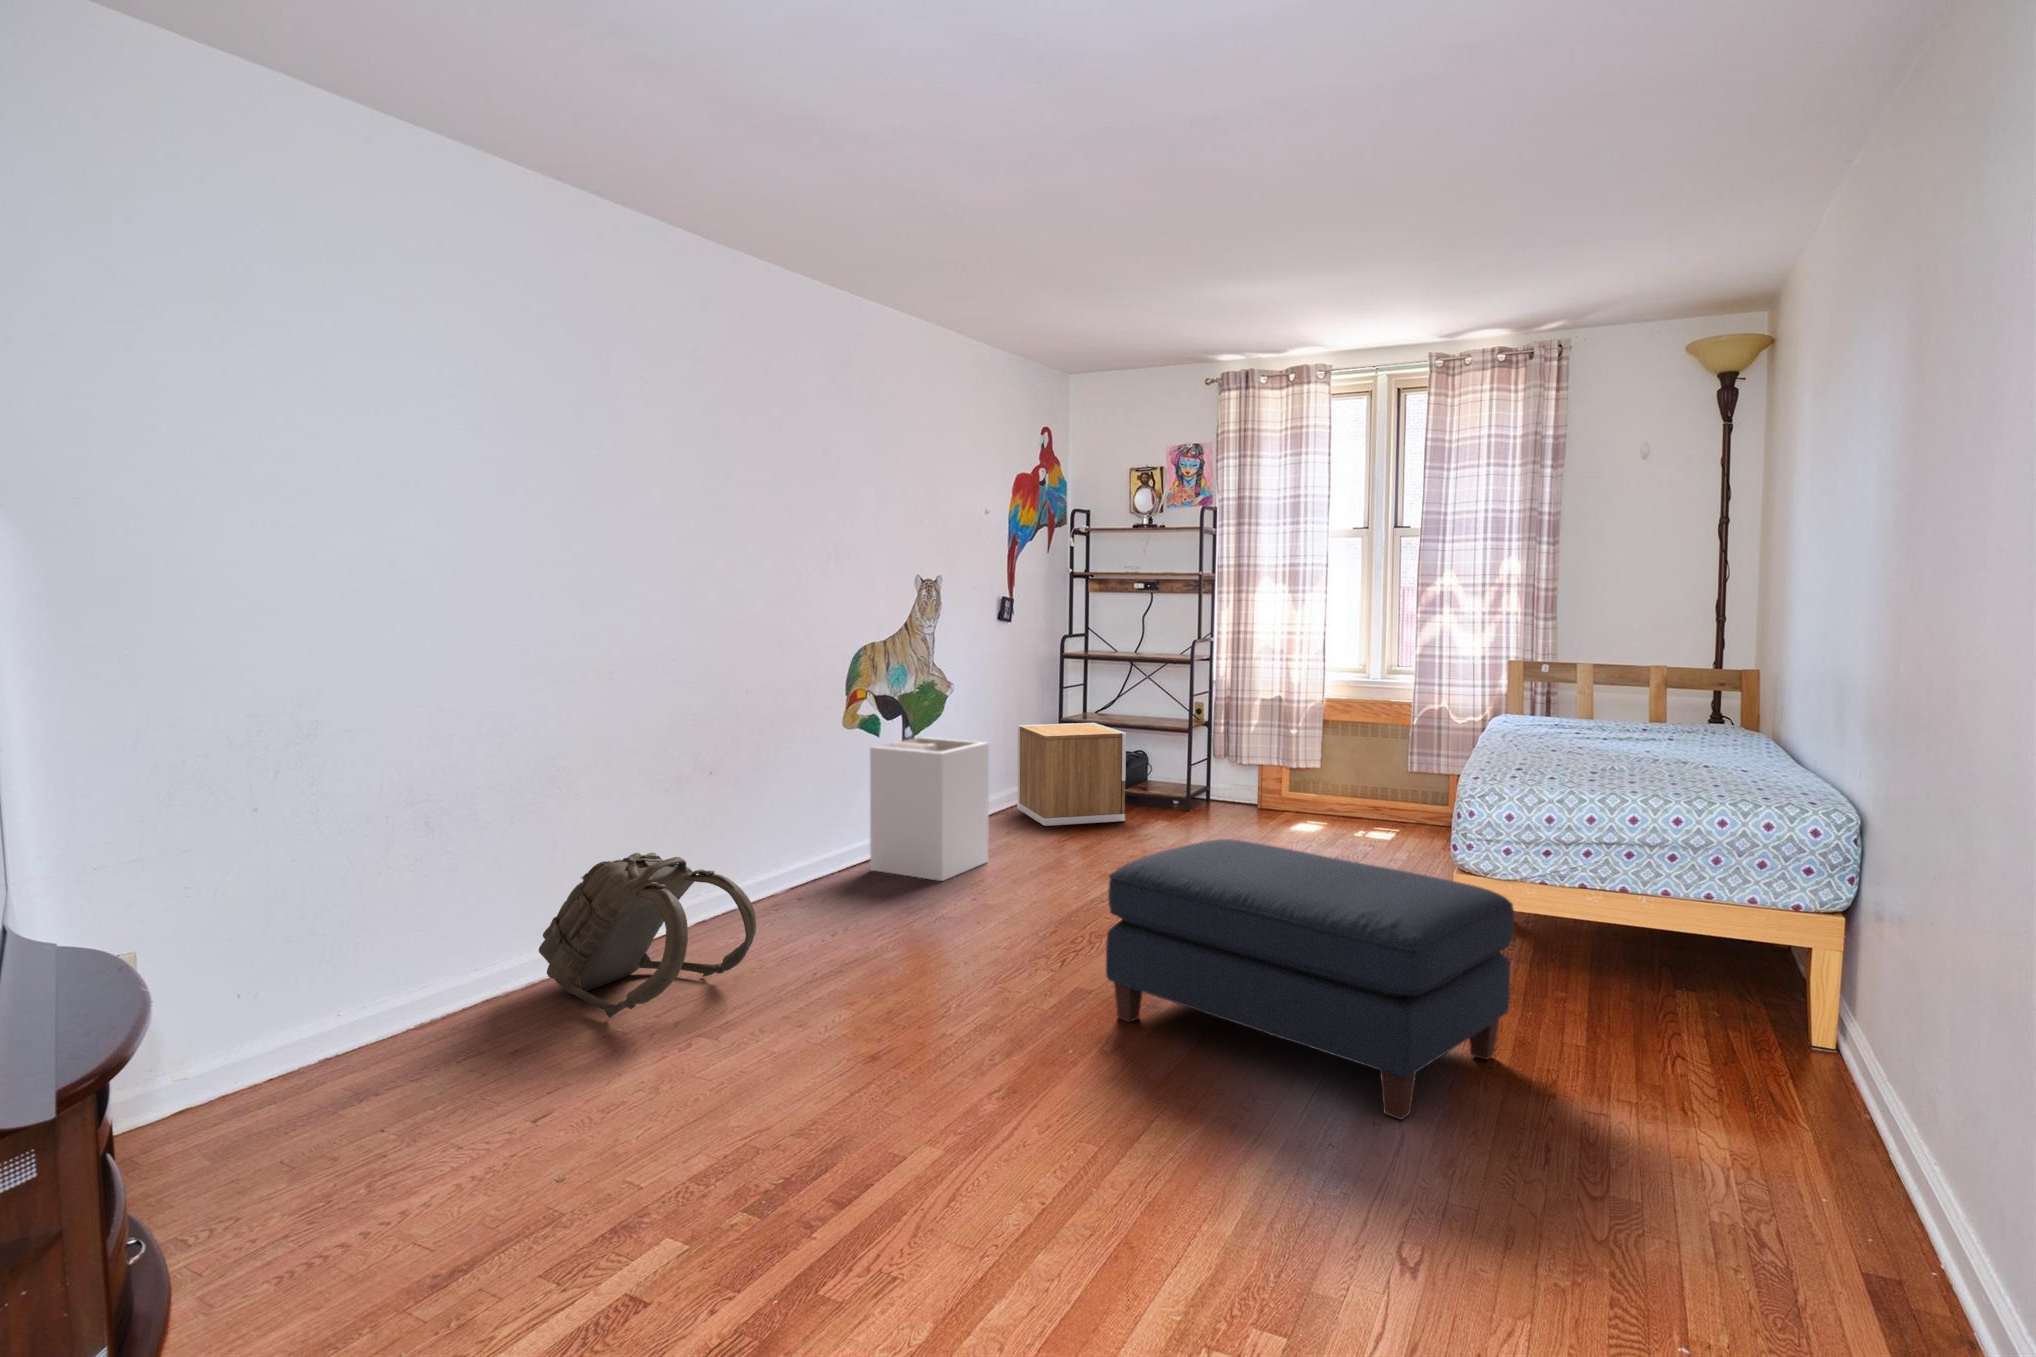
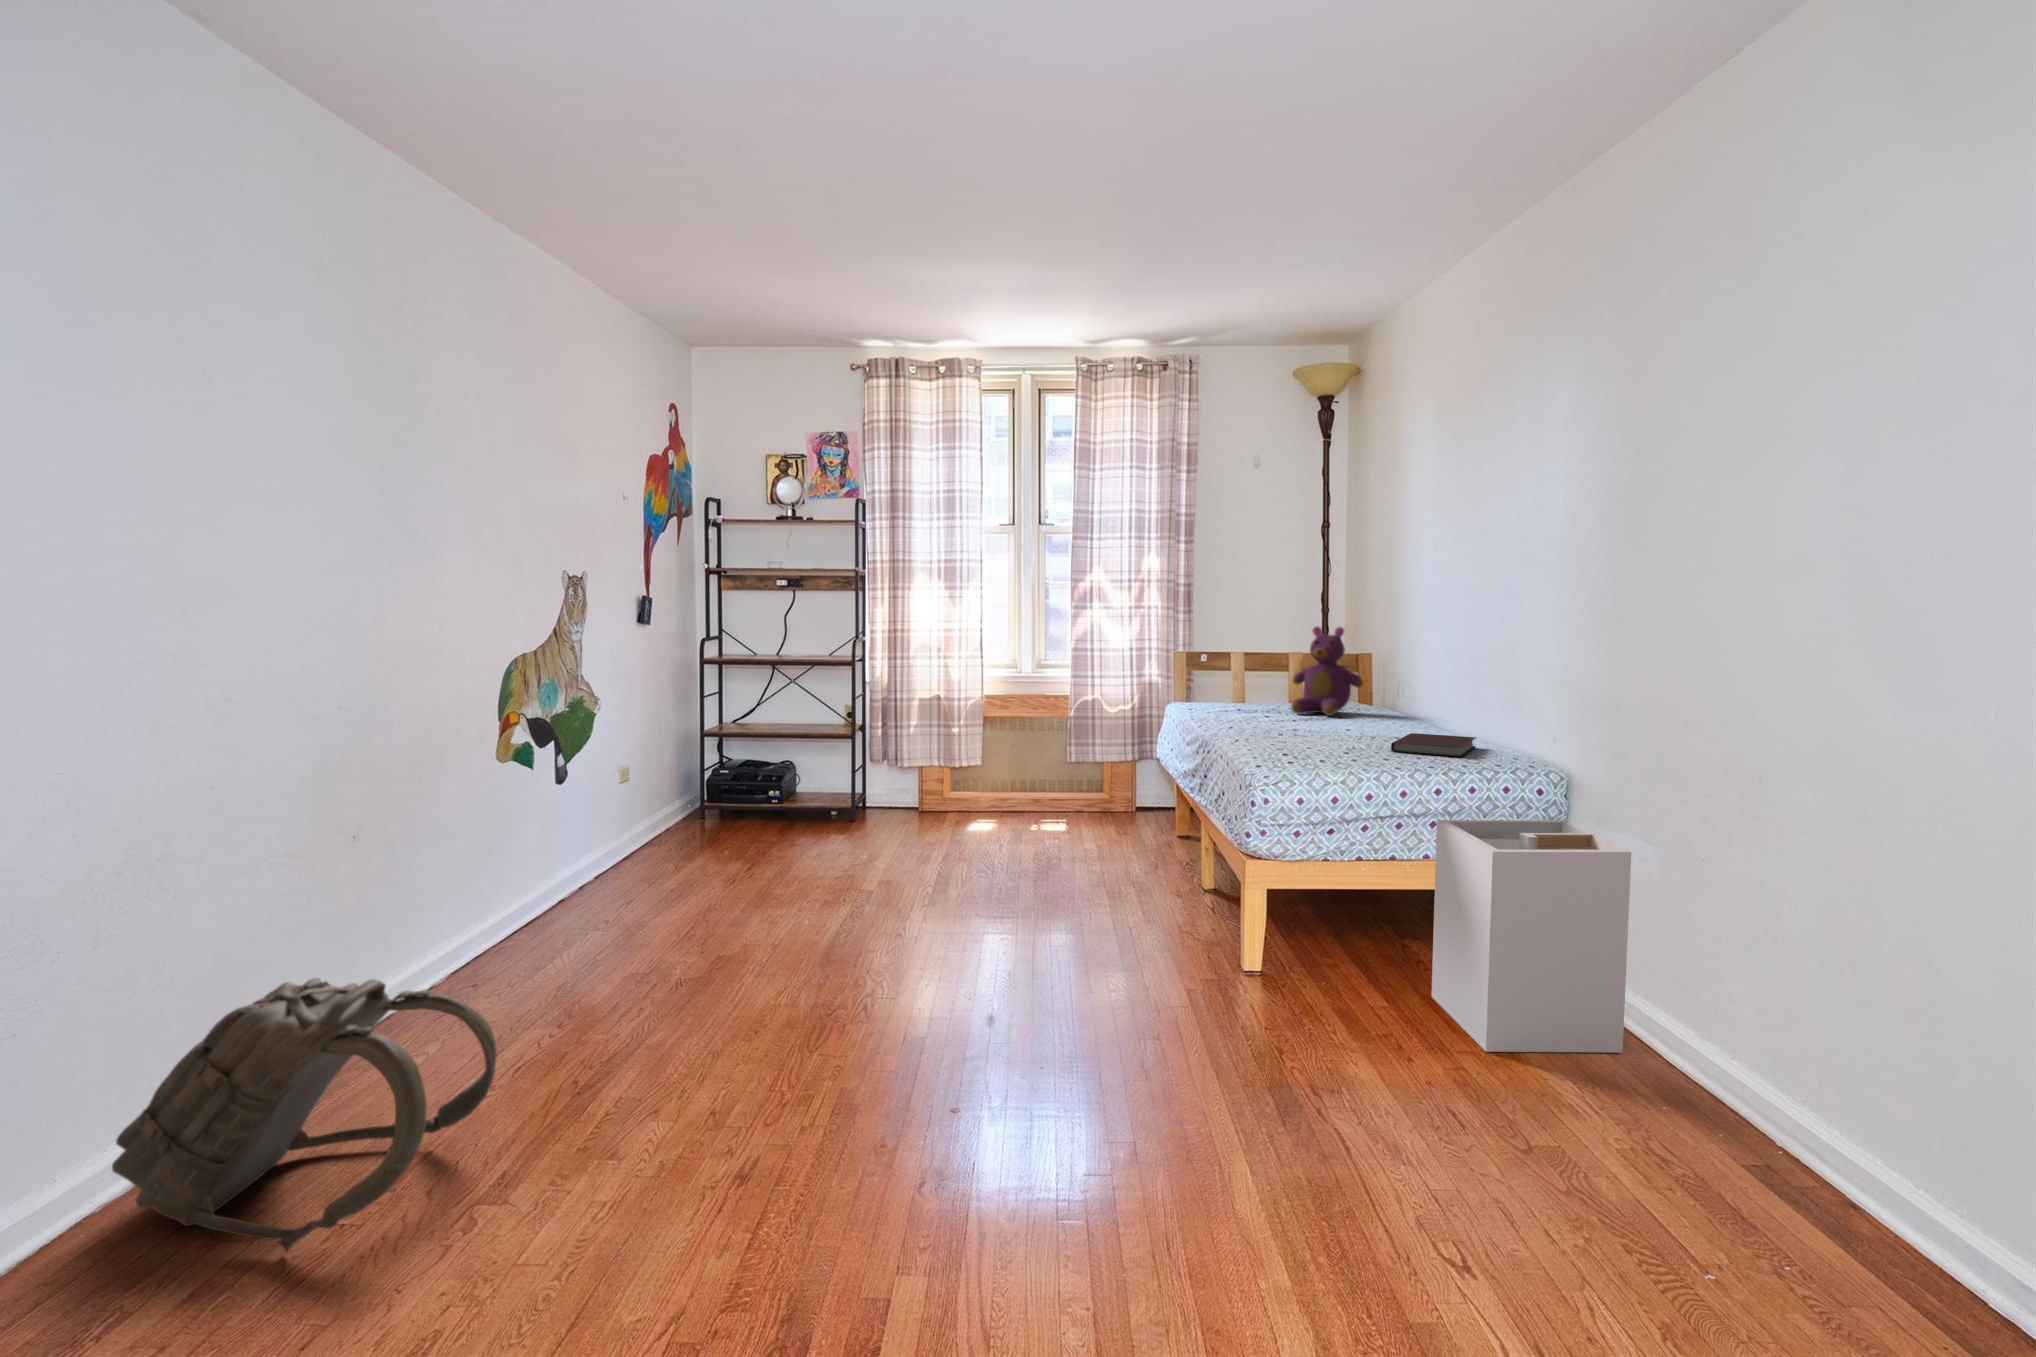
teddy bear: none [1618,638,1711,739] -> present [1291,627,1363,716]
nightstand: present [1018,723,1126,826] -> none [663,733,798,854]
laundry hamper: present [870,737,989,881] -> present [1431,820,1631,1053]
notebook: none [1645,759,1771,787] -> present [1391,733,1476,757]
ottoman: present [1106,839,1514,1119] -> none [973,854,1373,1132]

